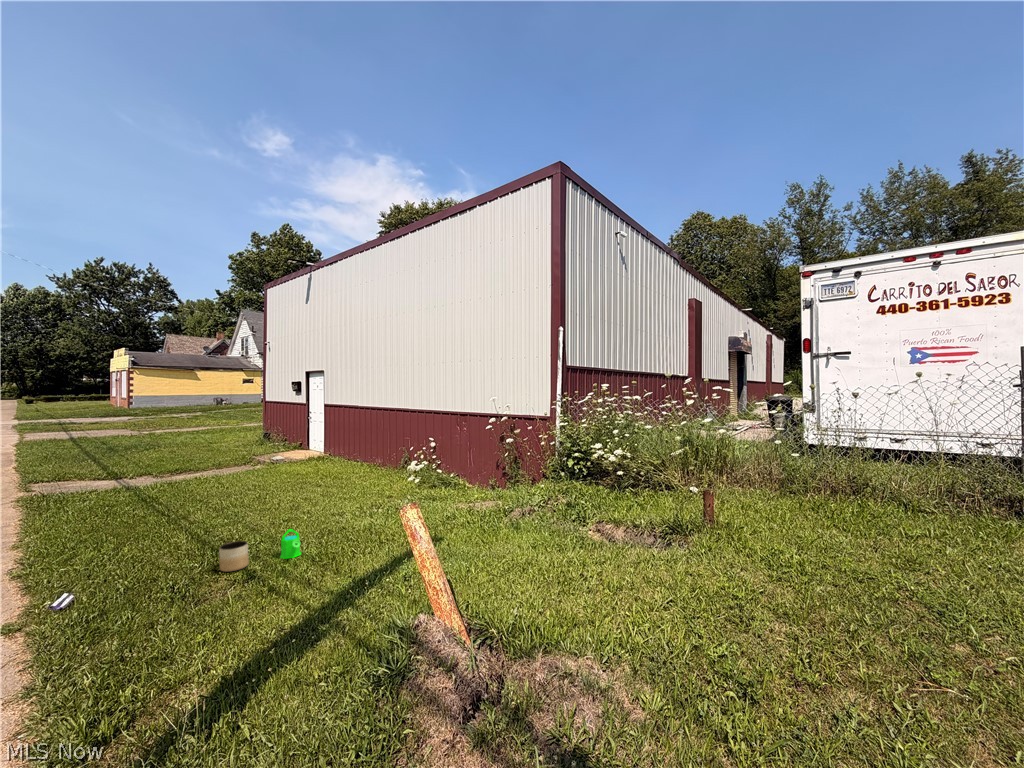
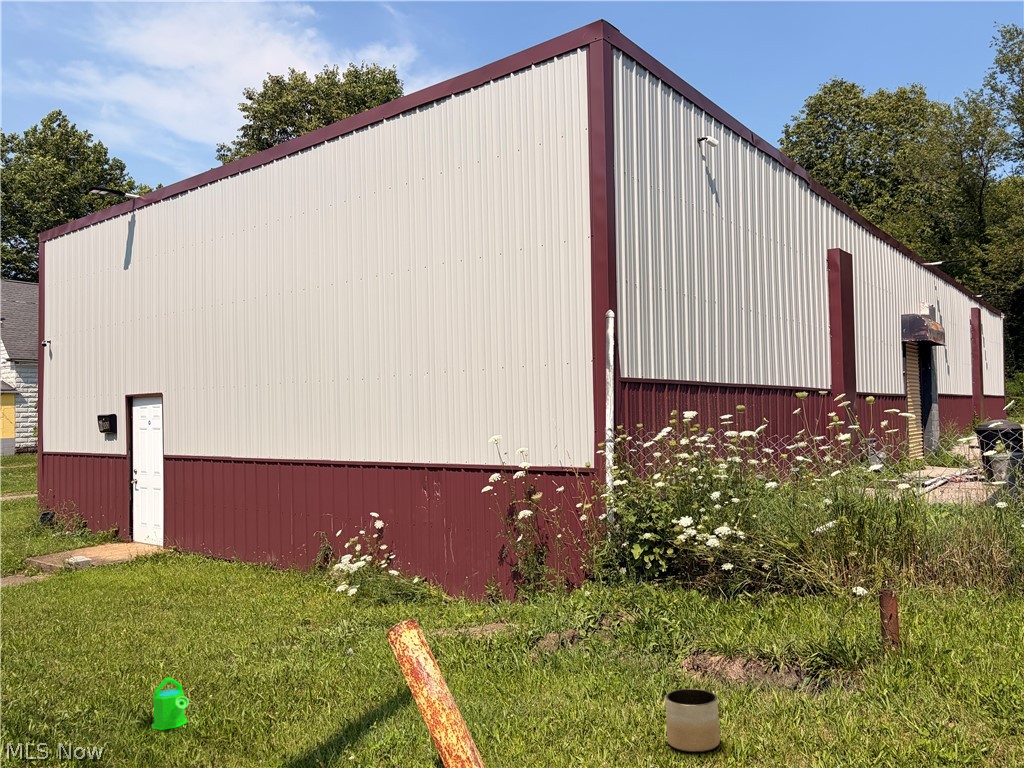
planter: present [219,541,249,572] -> present [666,689,720,752]

